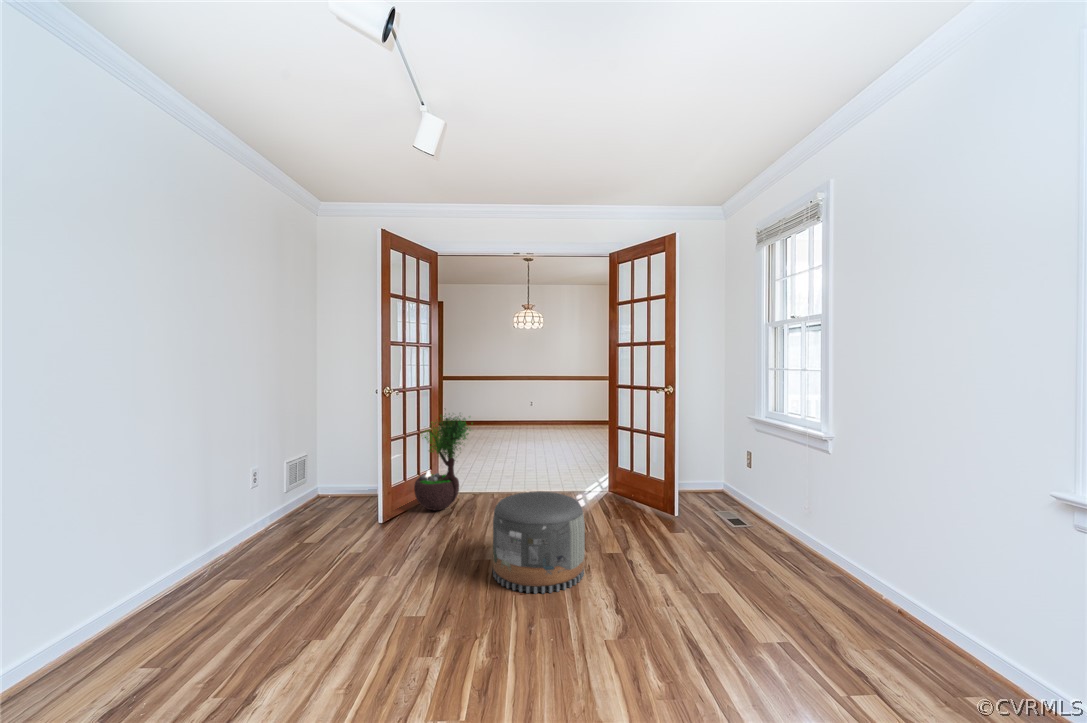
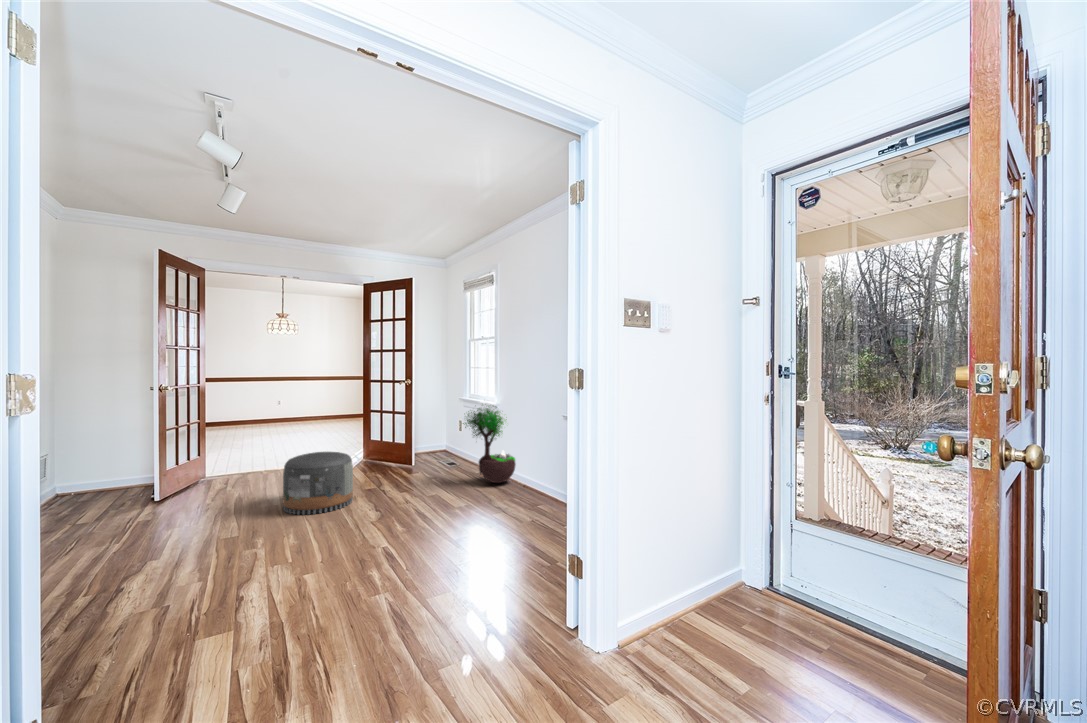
potted tree: present [414,416,469,510] -> present [463,408,516,483]

